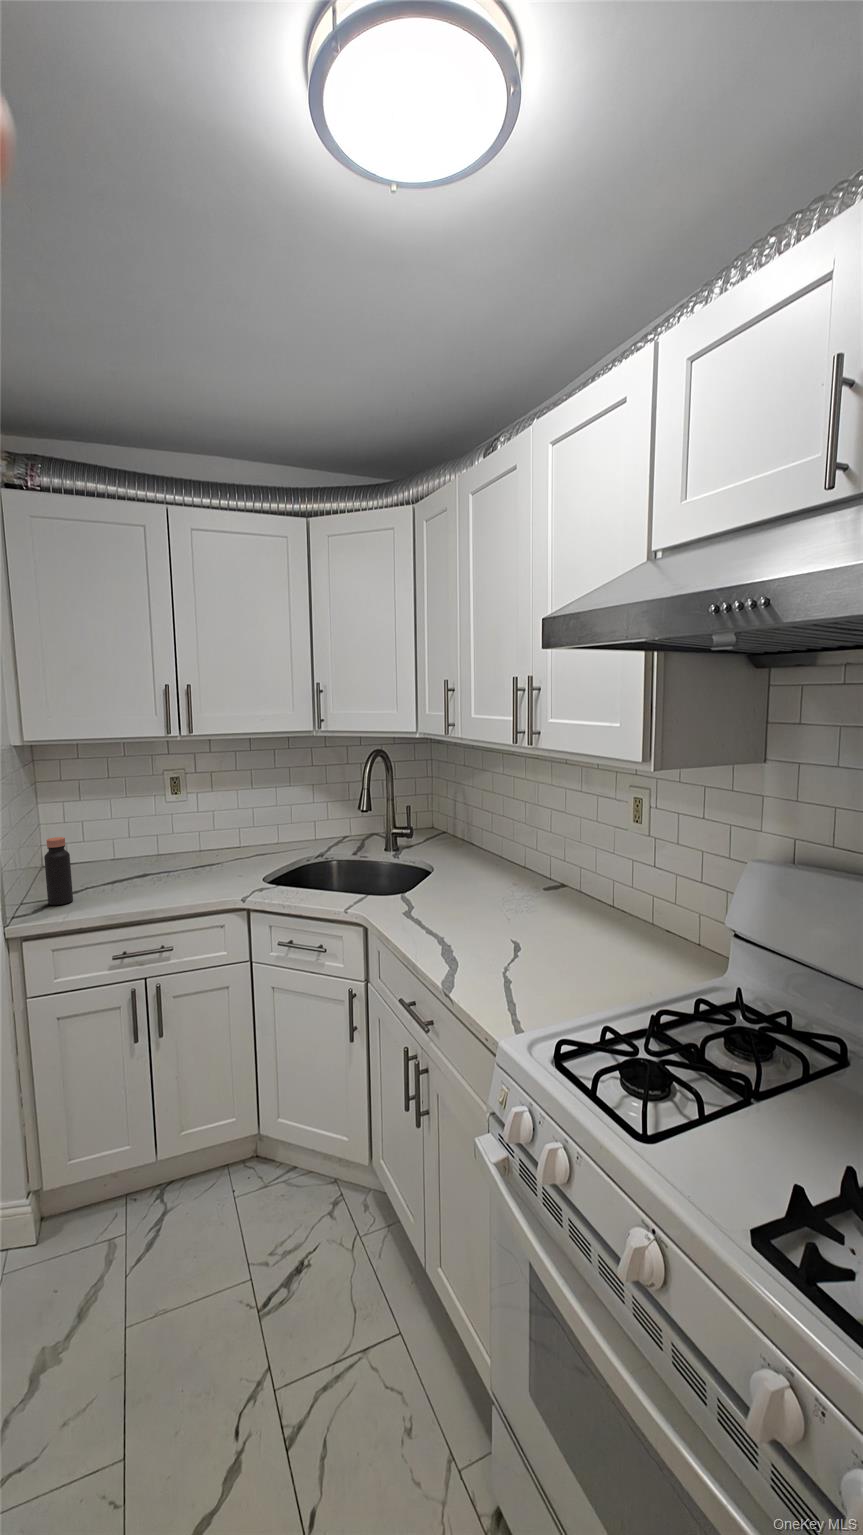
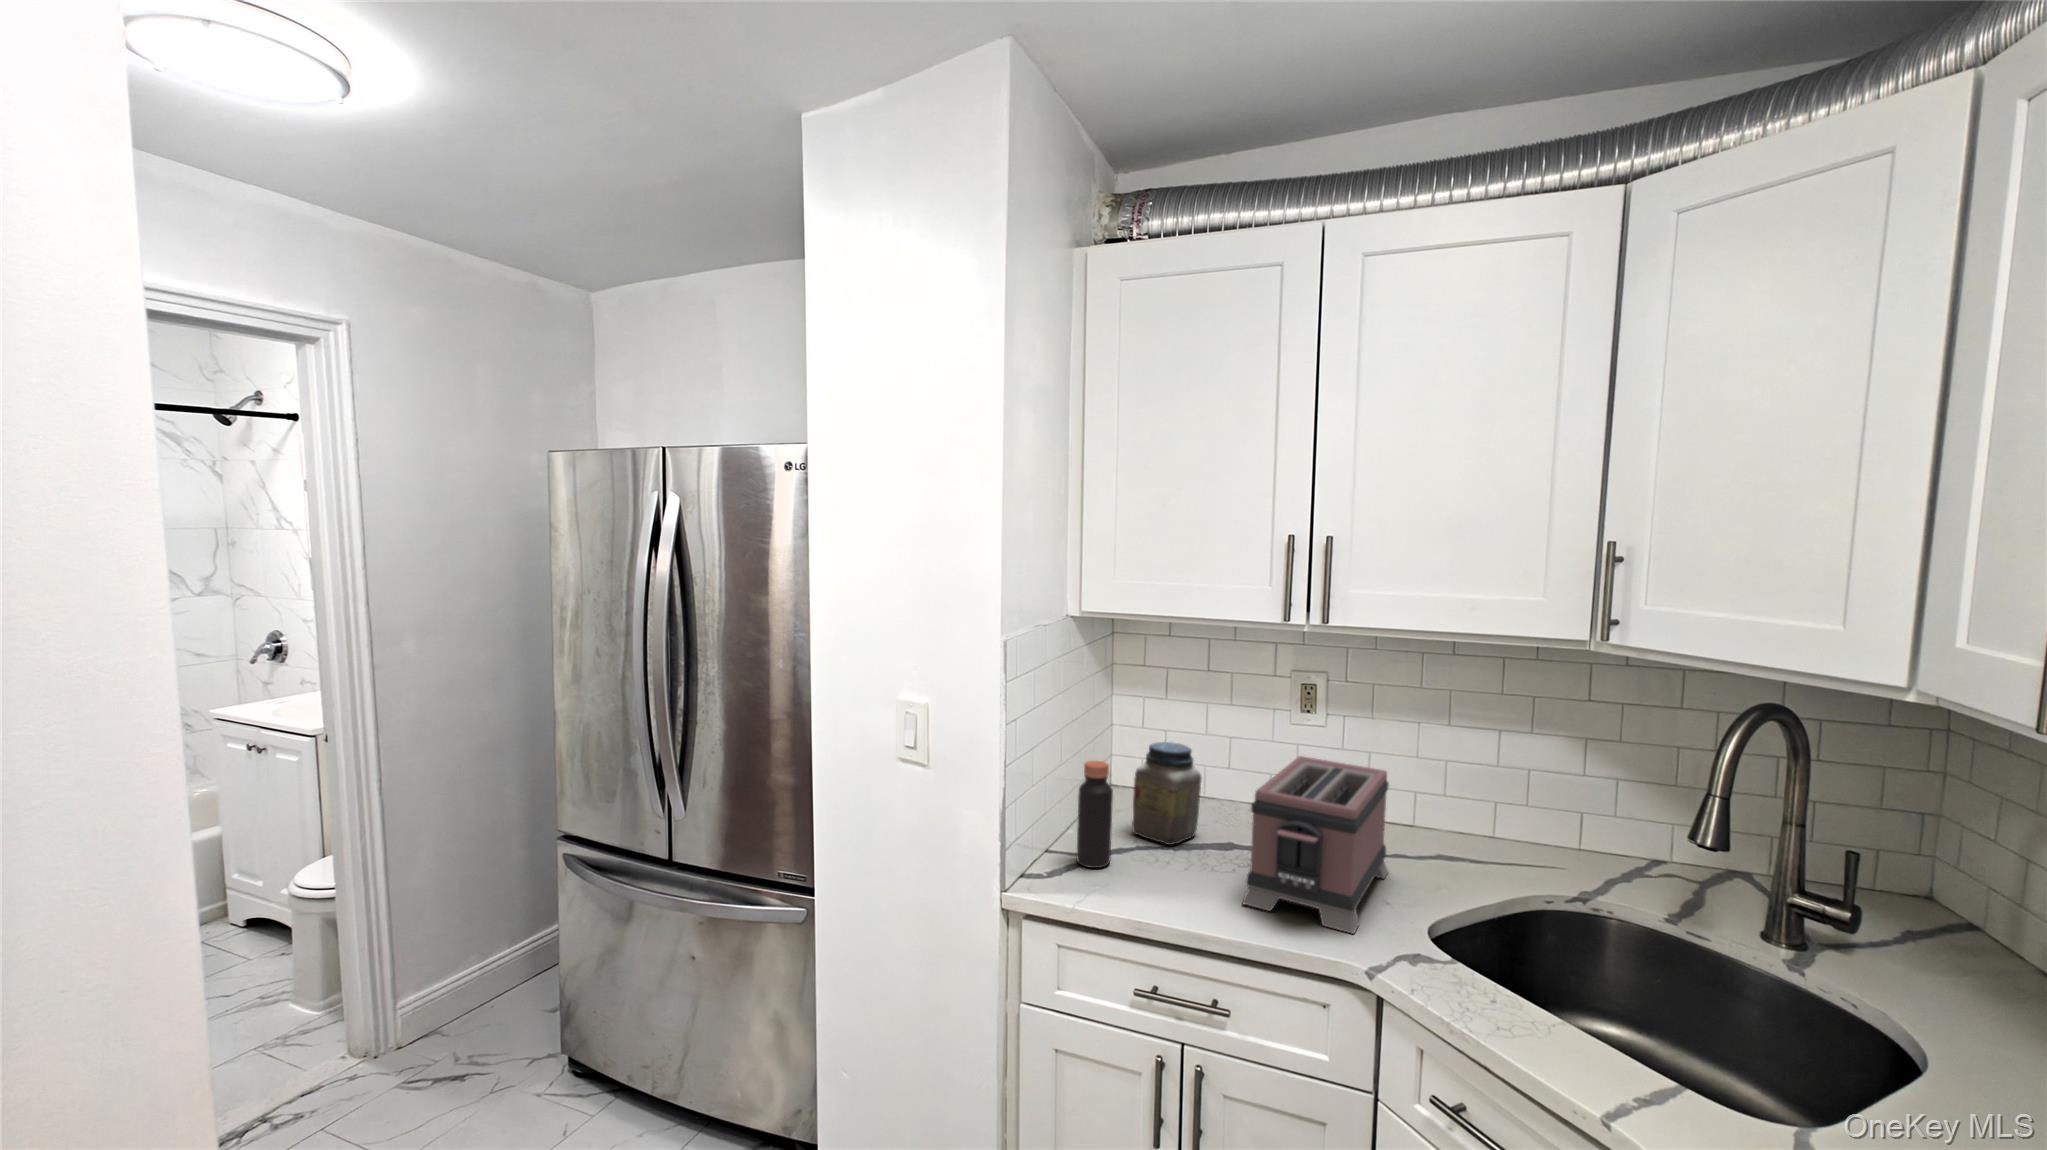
toaster: none [166,811,235,894] -> present [1242,756,1389,933]
jar: none [74,822,120,884] -> present [1132,742,1201,845]

